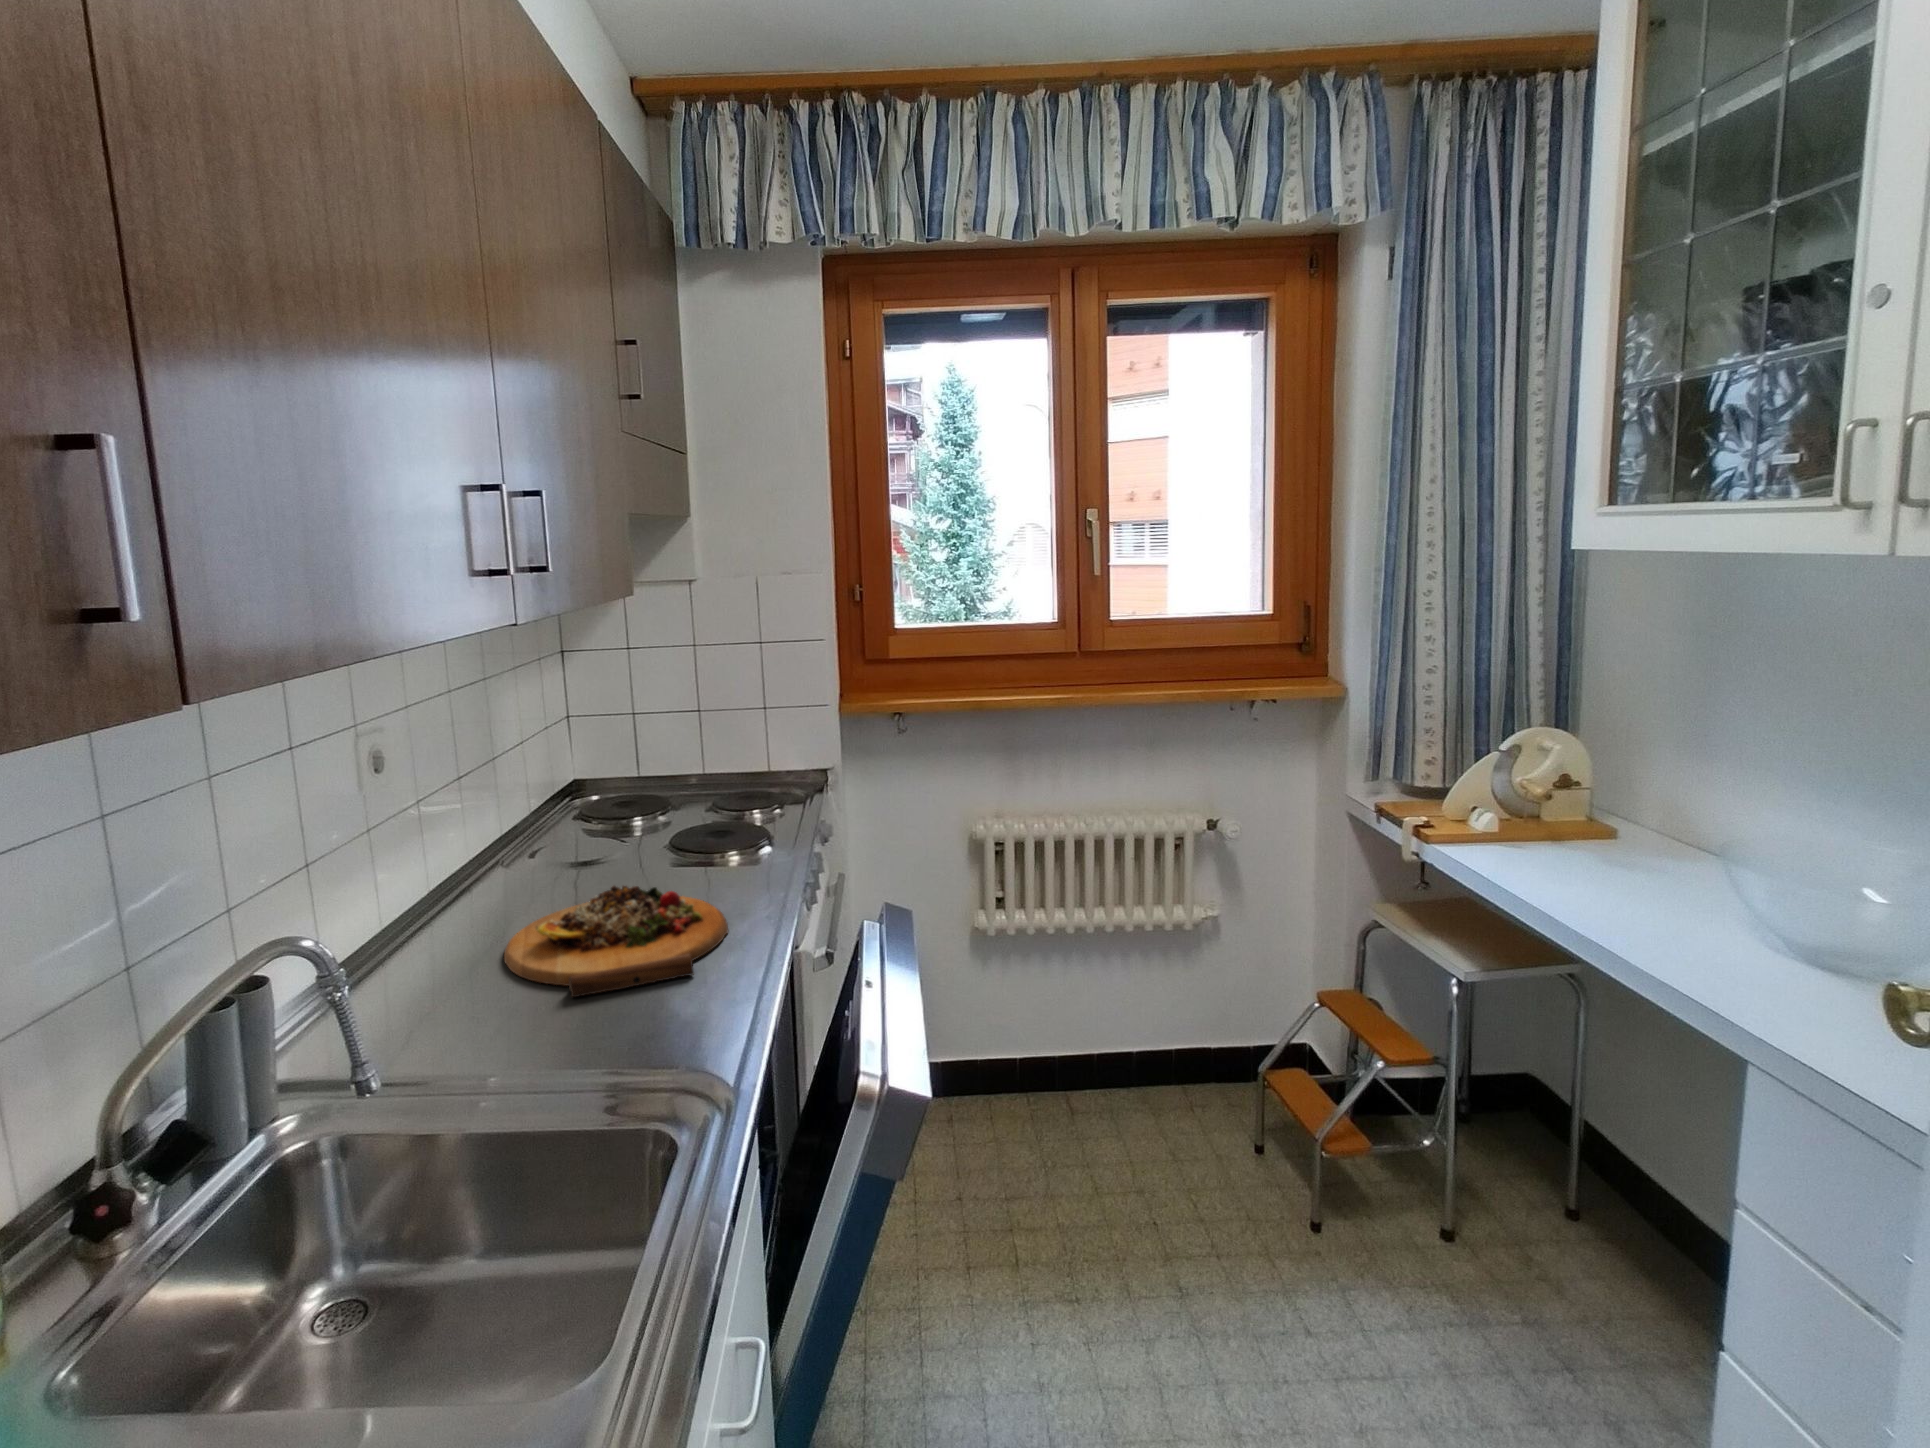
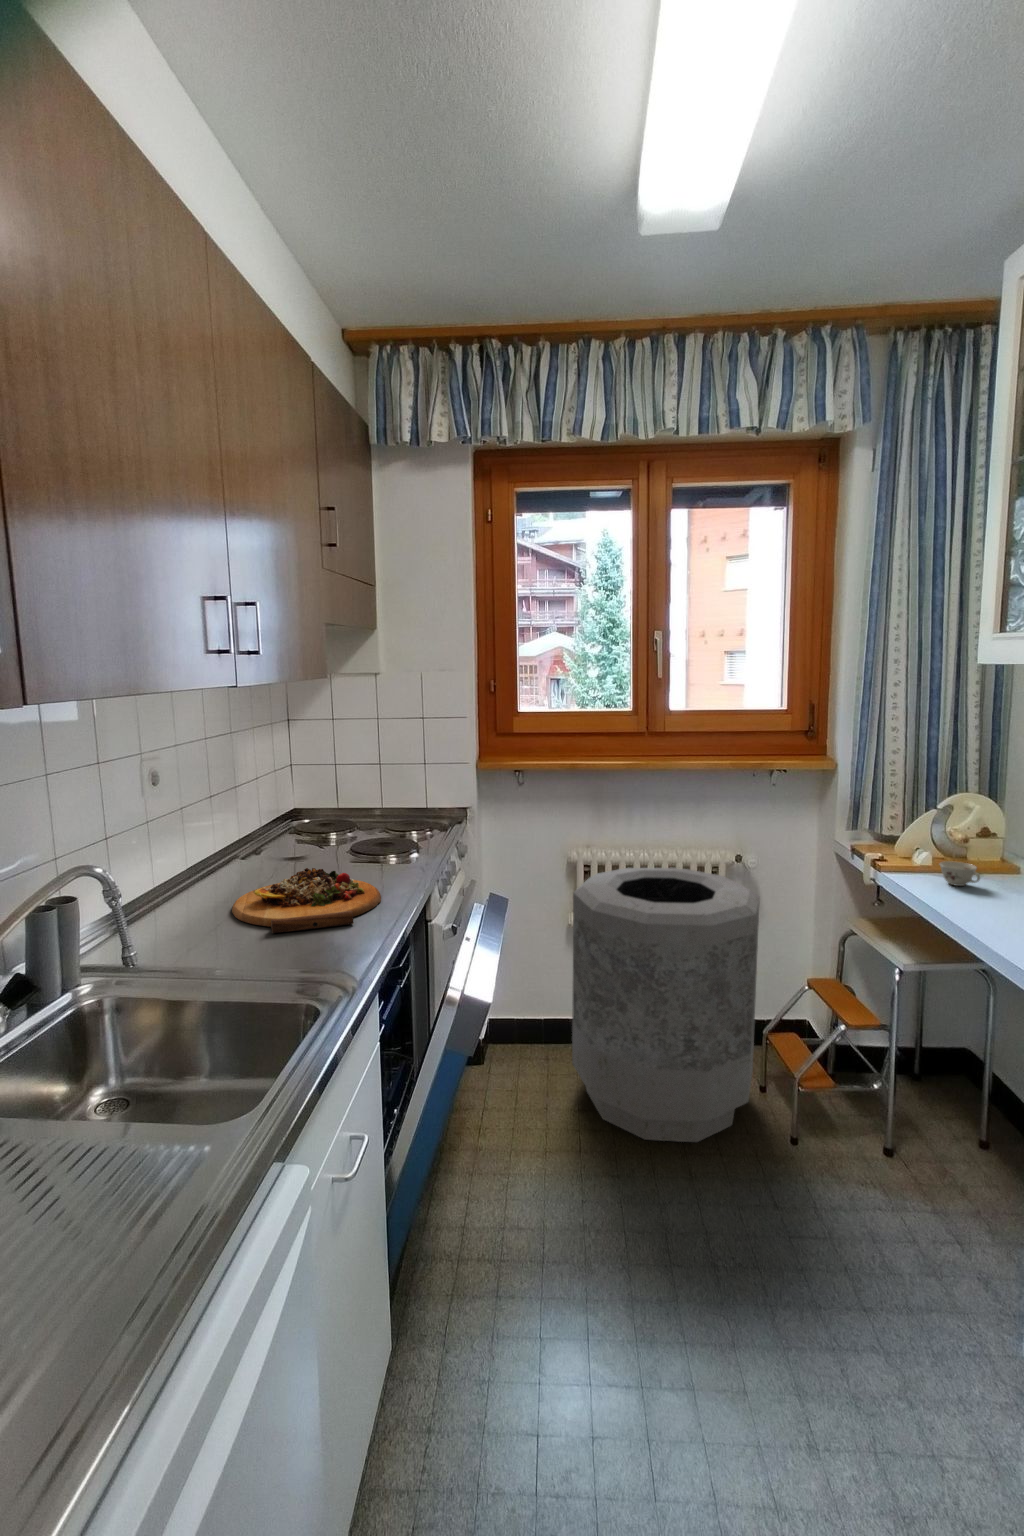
teacup: none [1511,829,1571,864] -> present [940,861,980,886]
trash can: none [990,841,1254,1237] -> present [572,867,760,1142]

